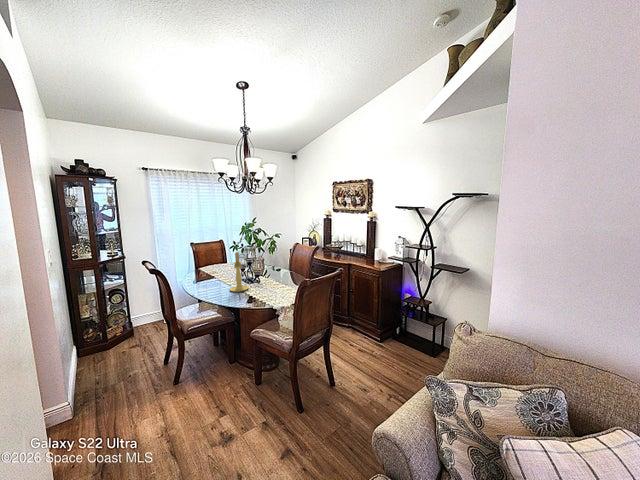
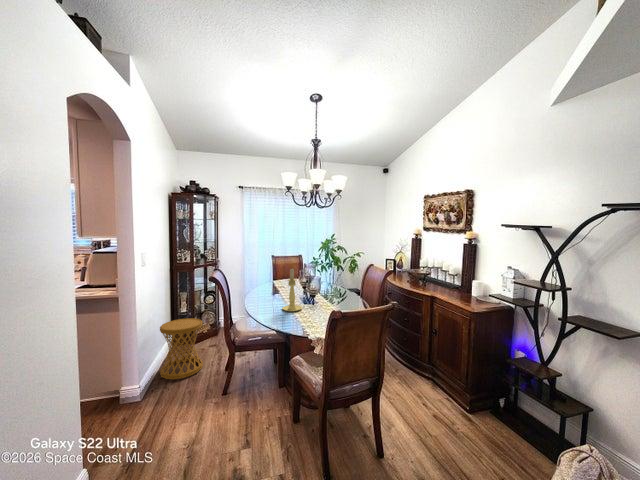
side table: none [73,318,134,389] -> present [160,318,203,379]

